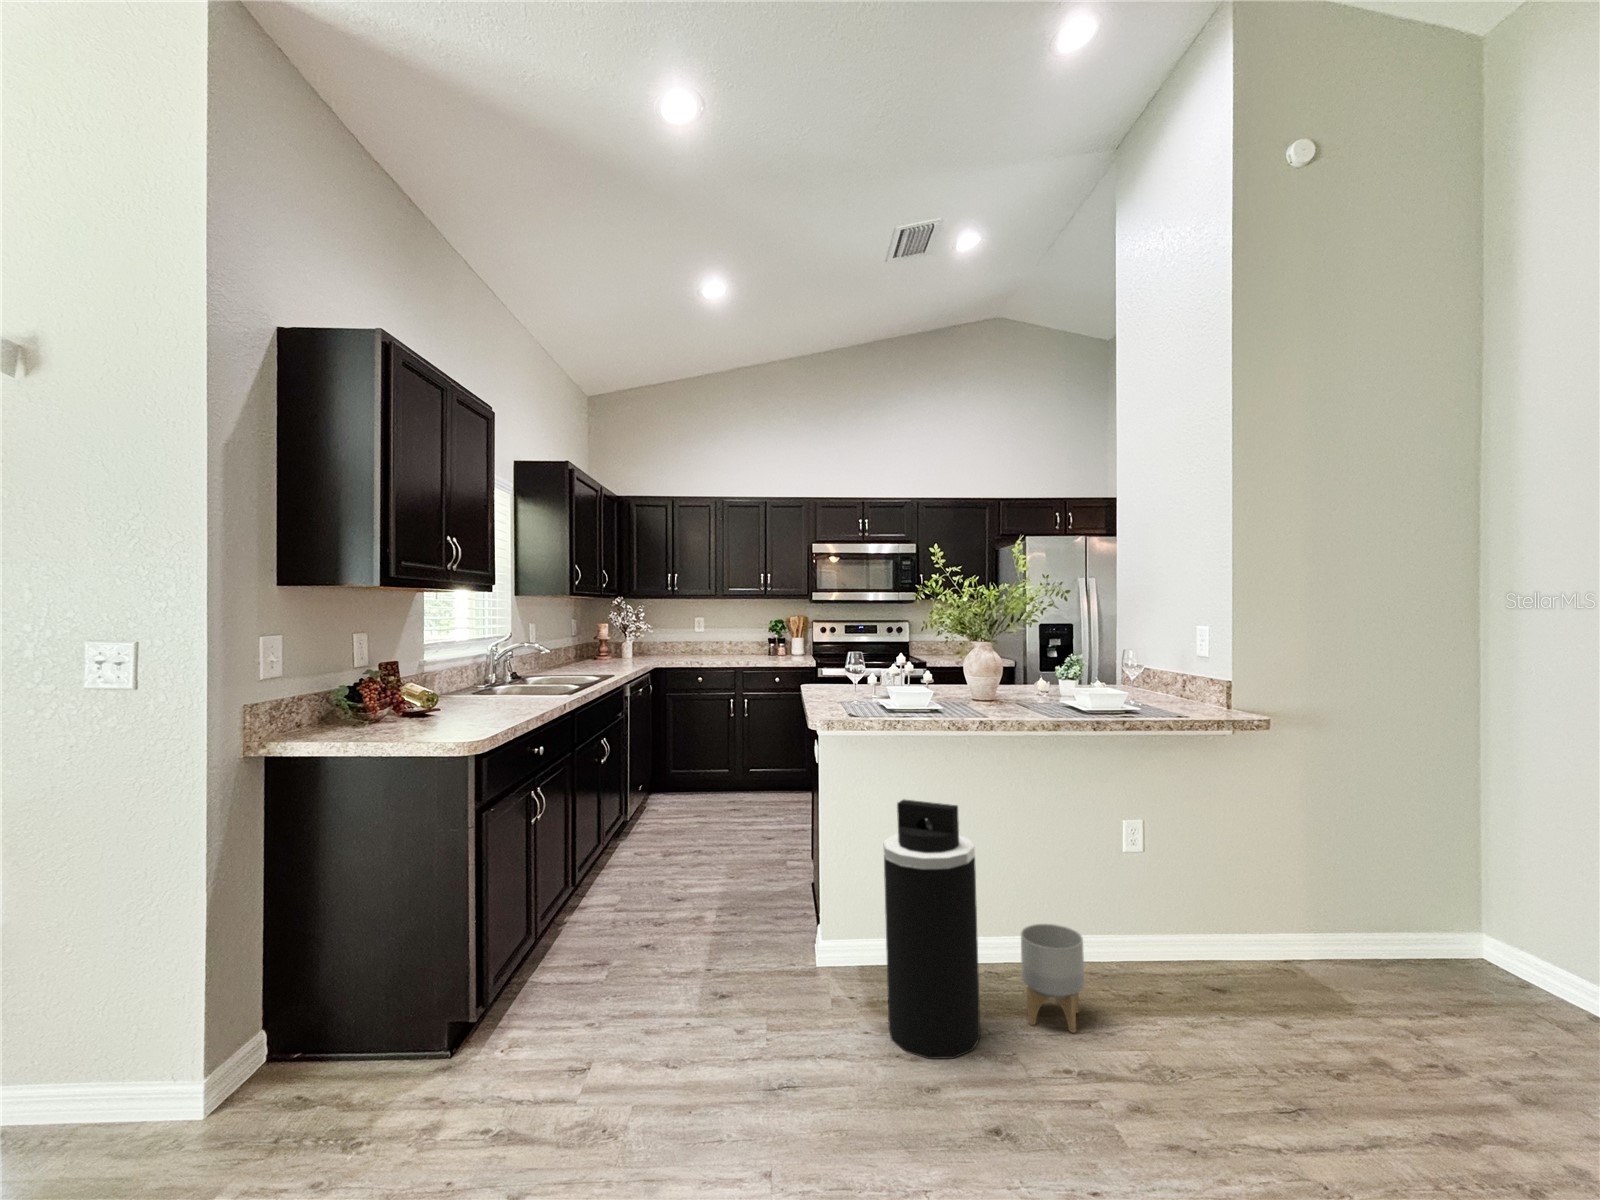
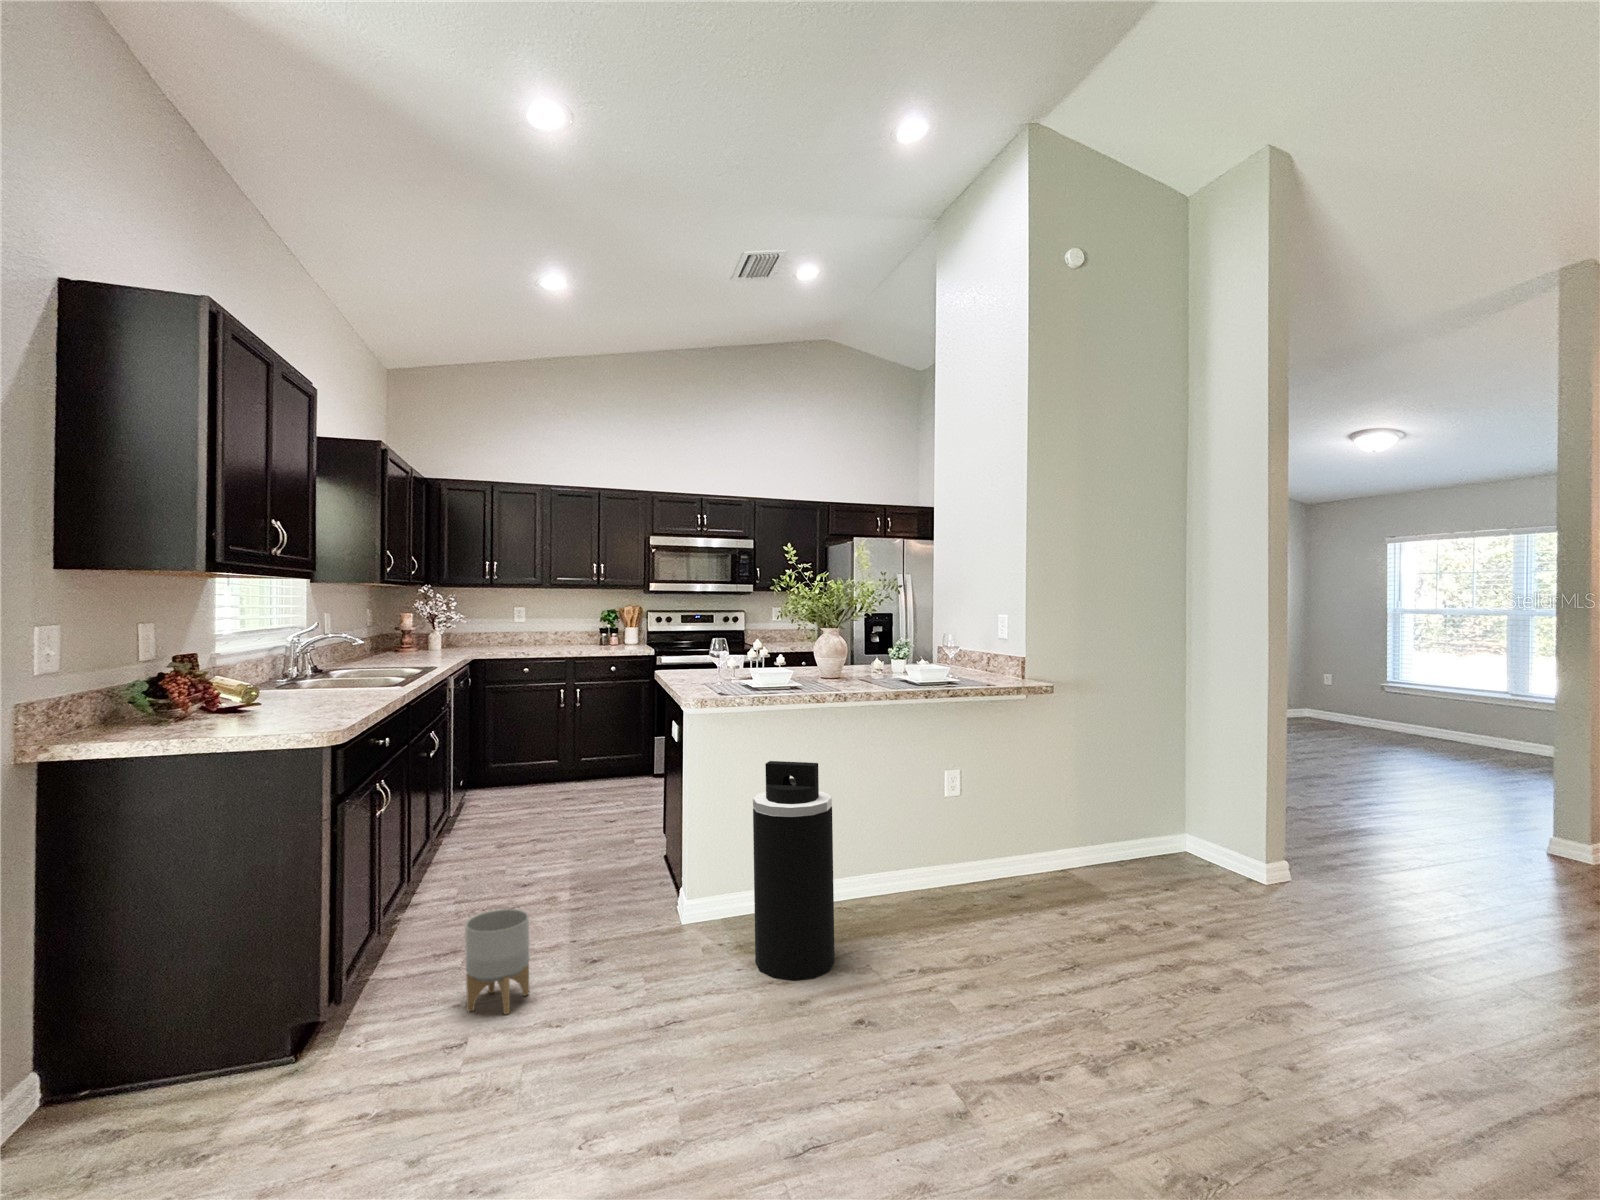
planter: present [1021,924,1084,1033] -> present [465,909,530,1014]

